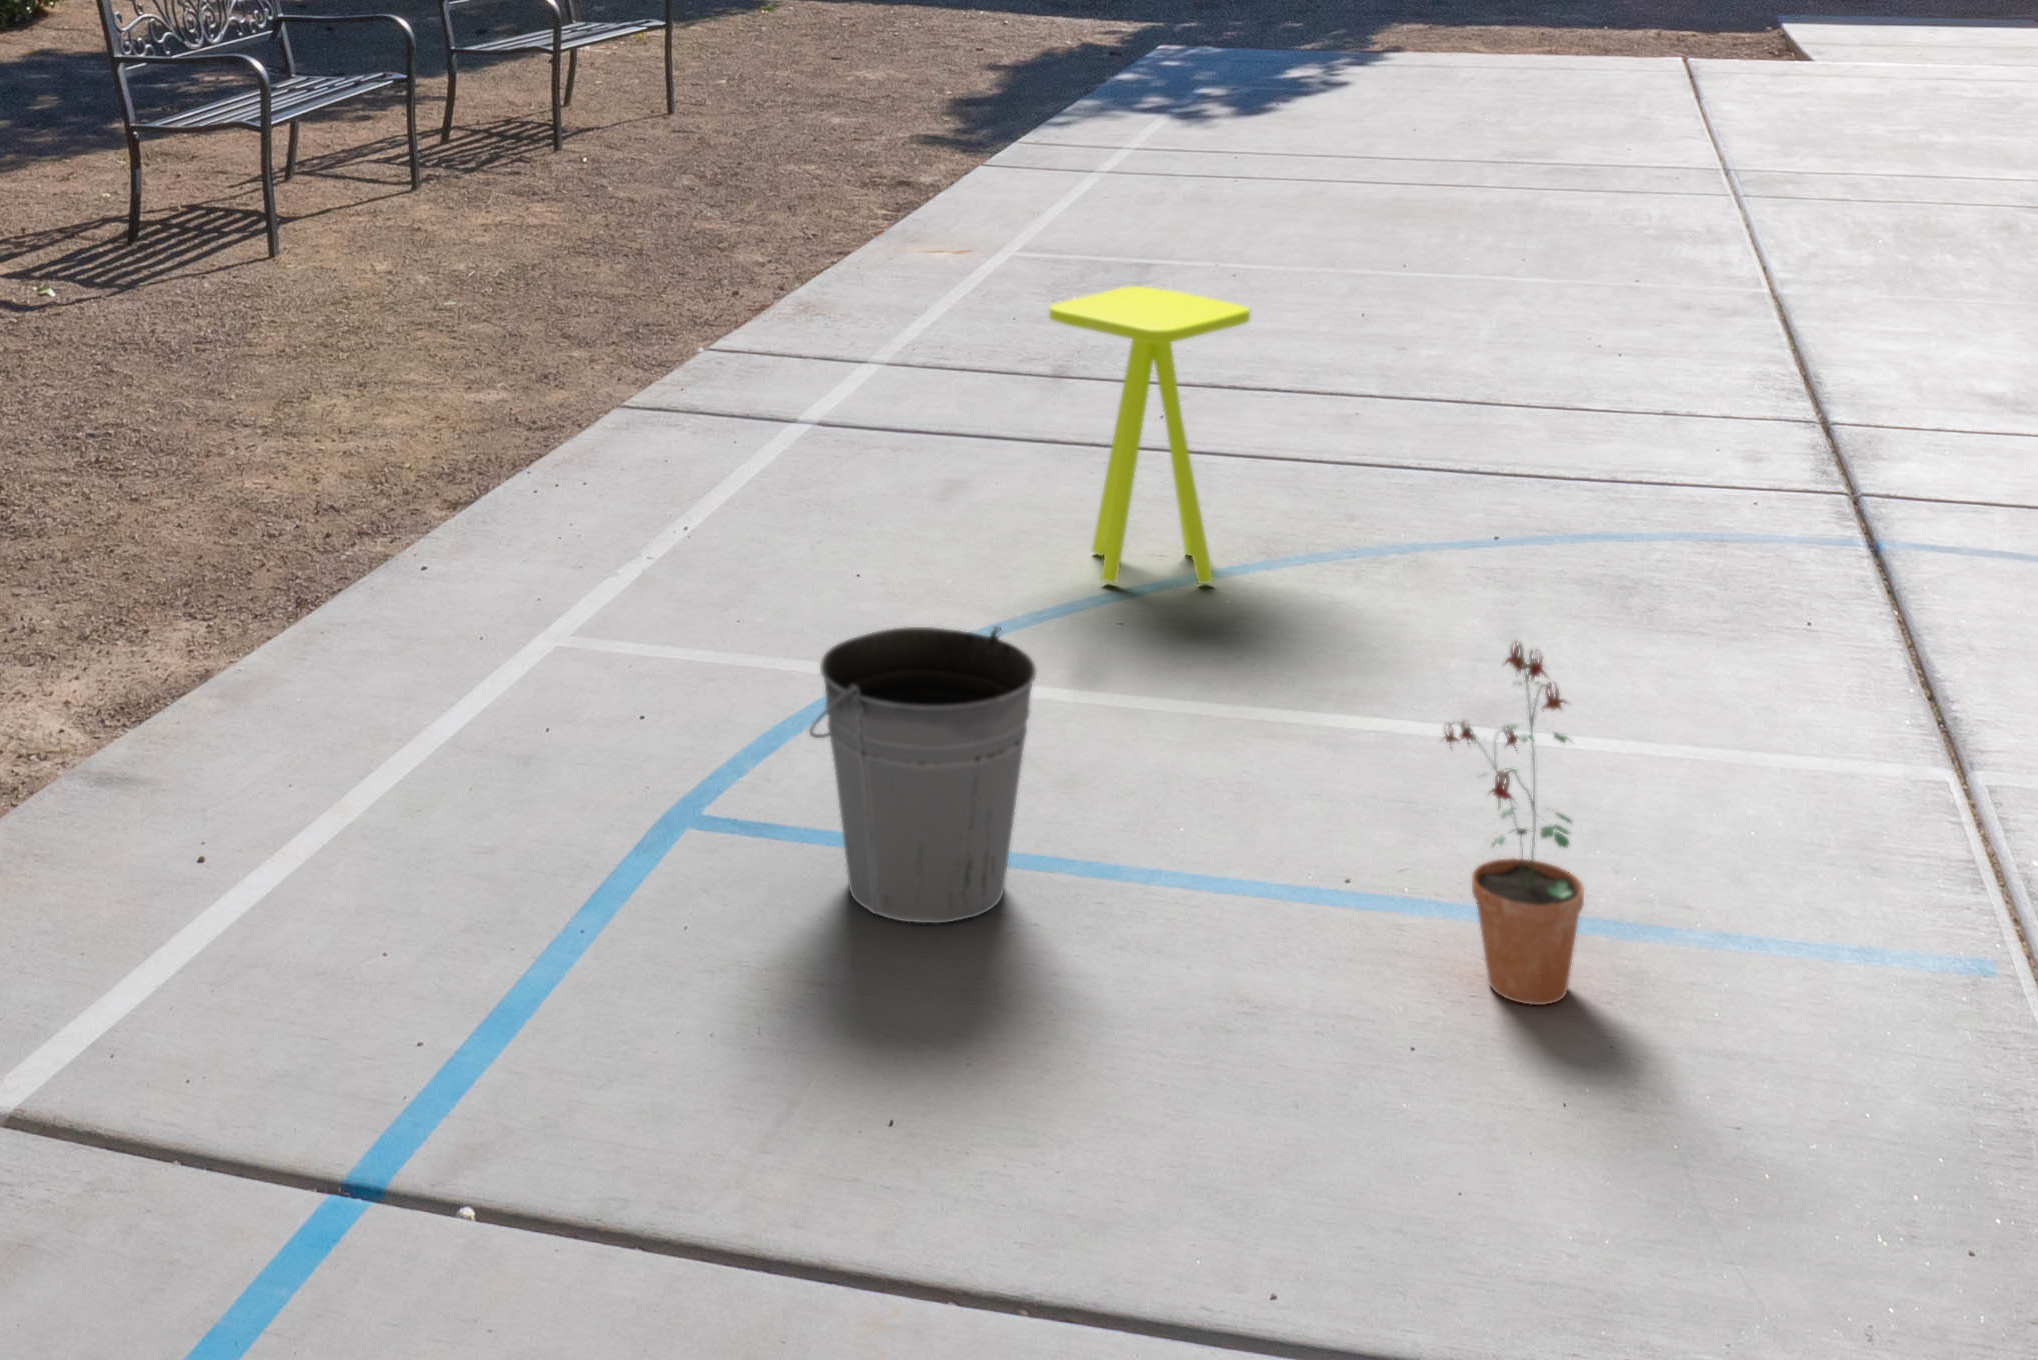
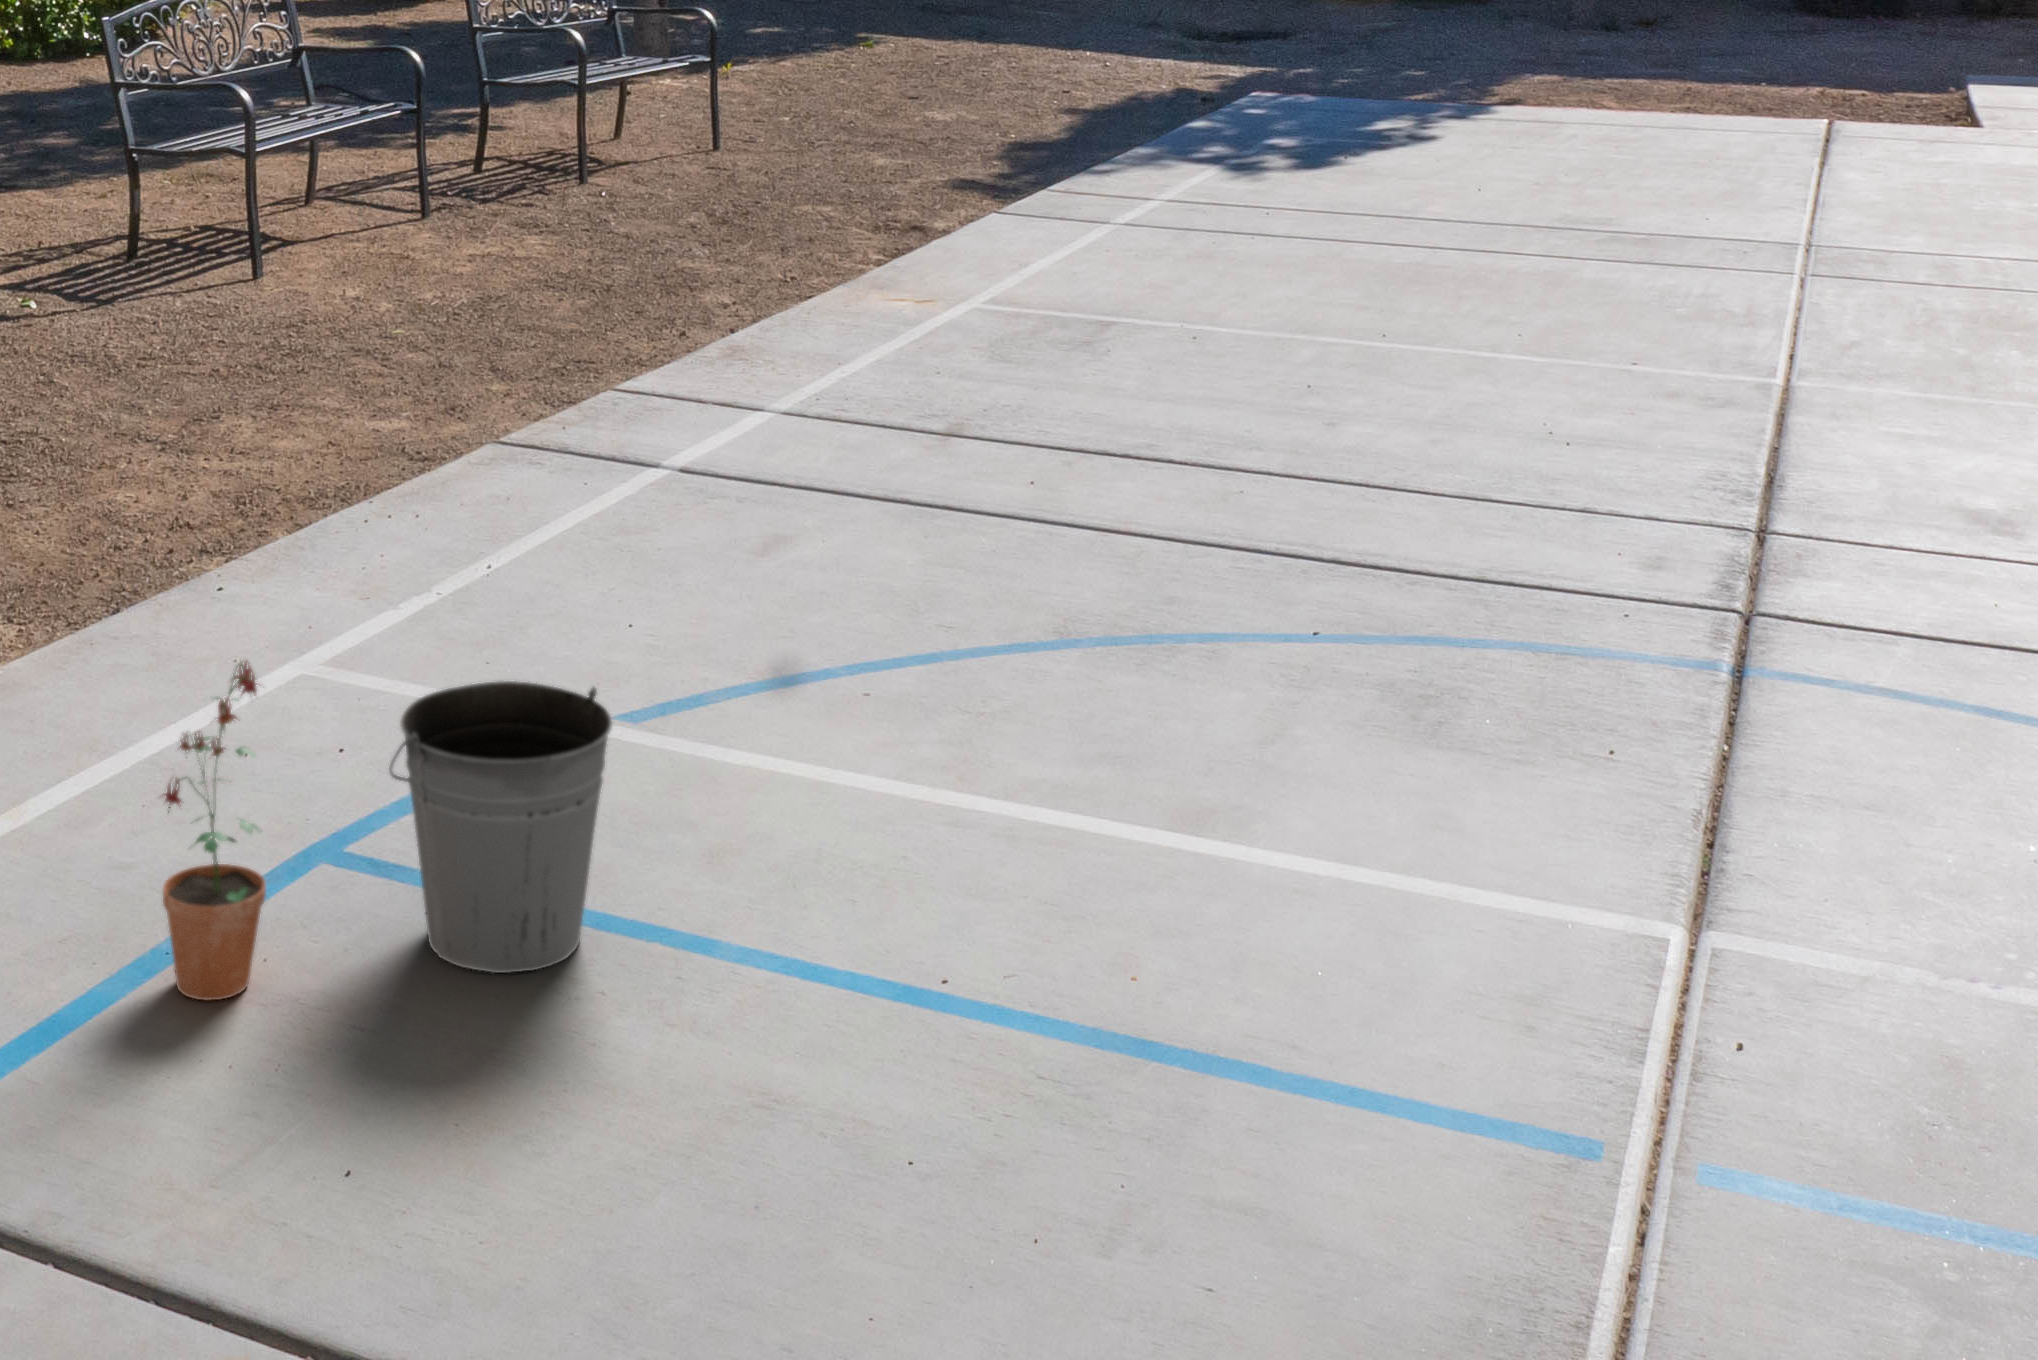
side table: present [1049,286,1250,584] -> none [809,355,1015,664]
potted plant: present [1445,641,1584,1005] -> present [163,661,266,1000]

